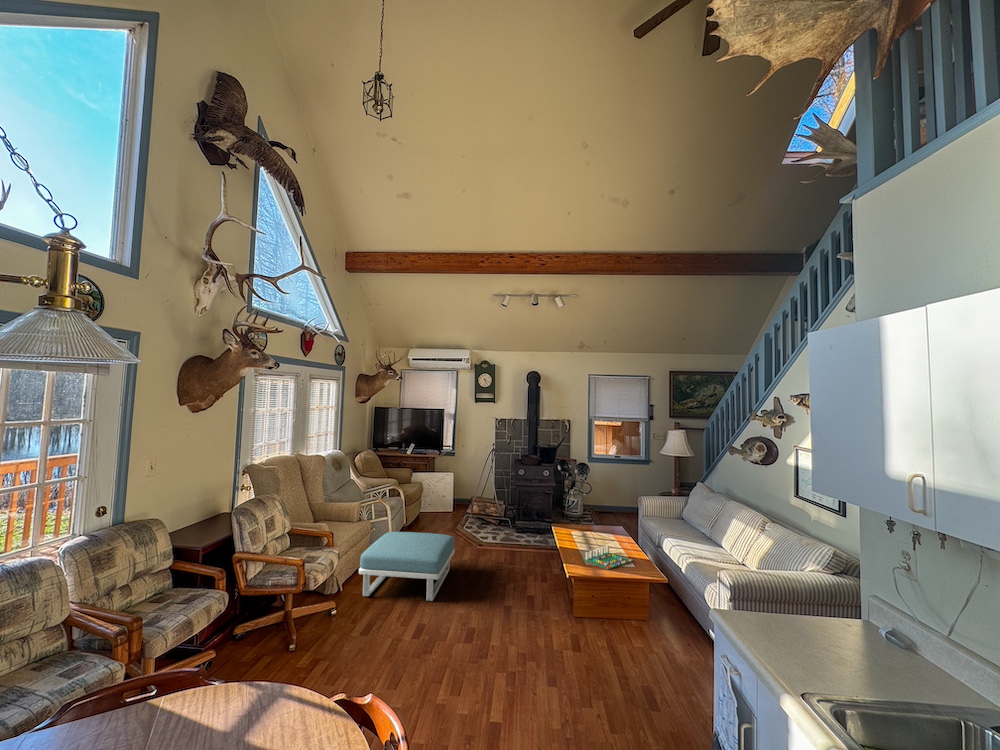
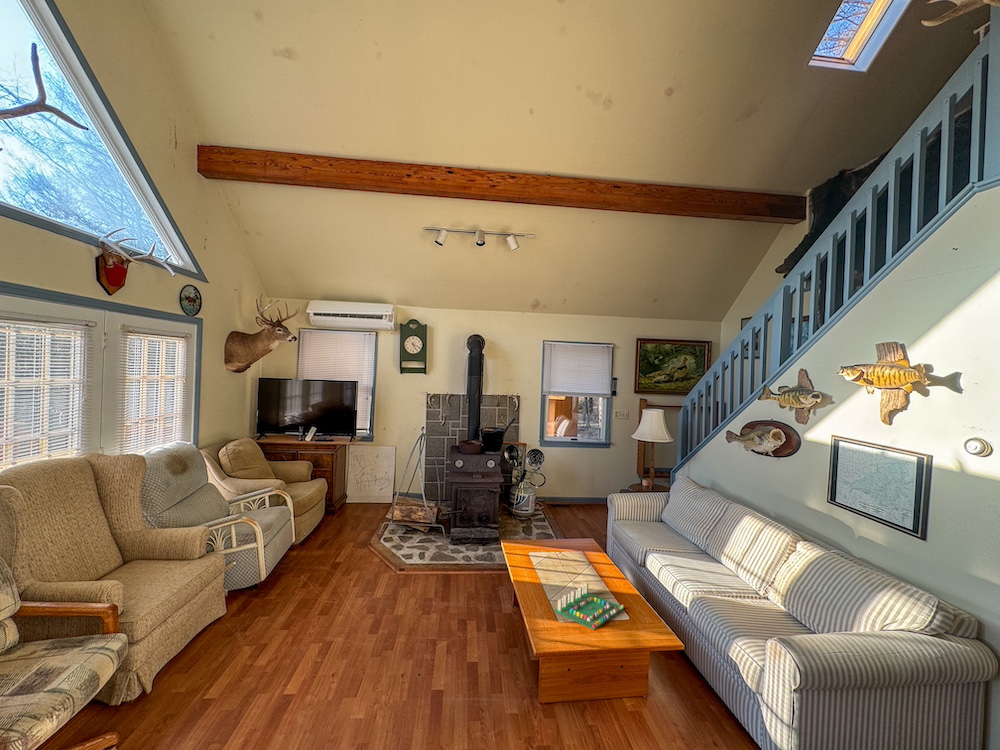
footstool: present [359,532,455,601] -> none [187,570,360,693]

